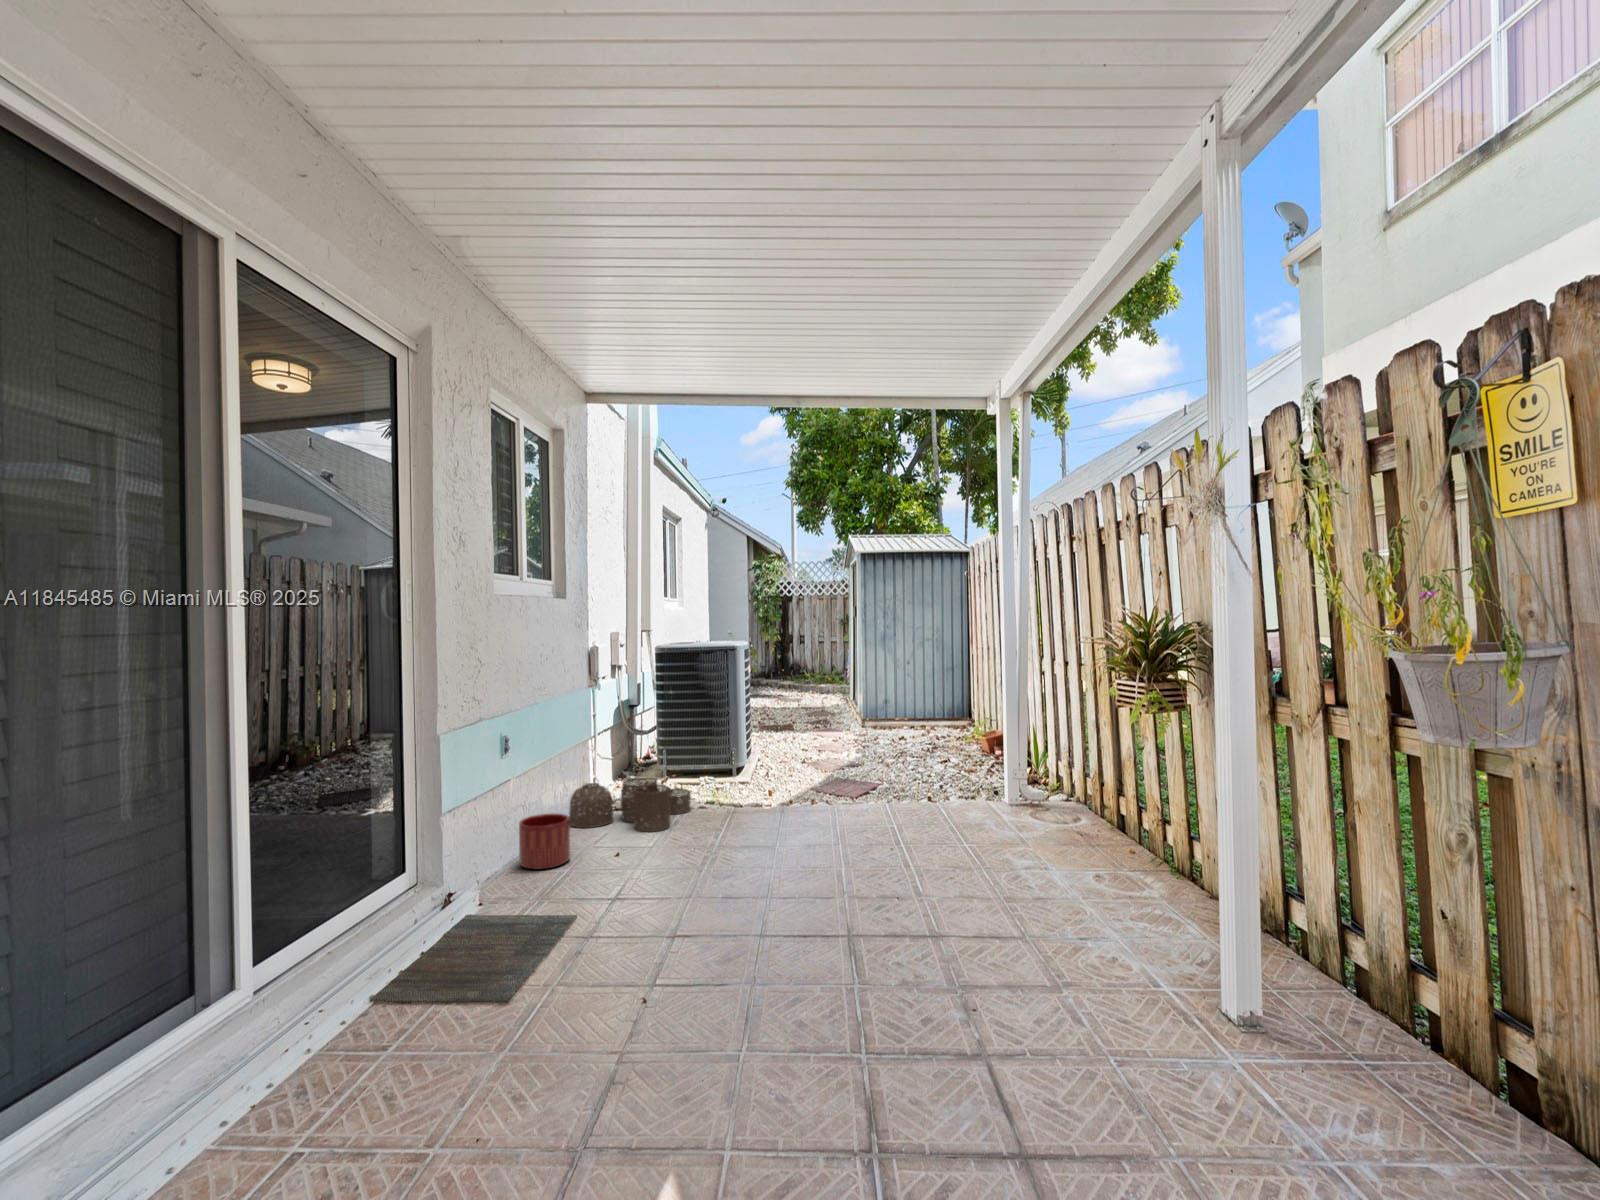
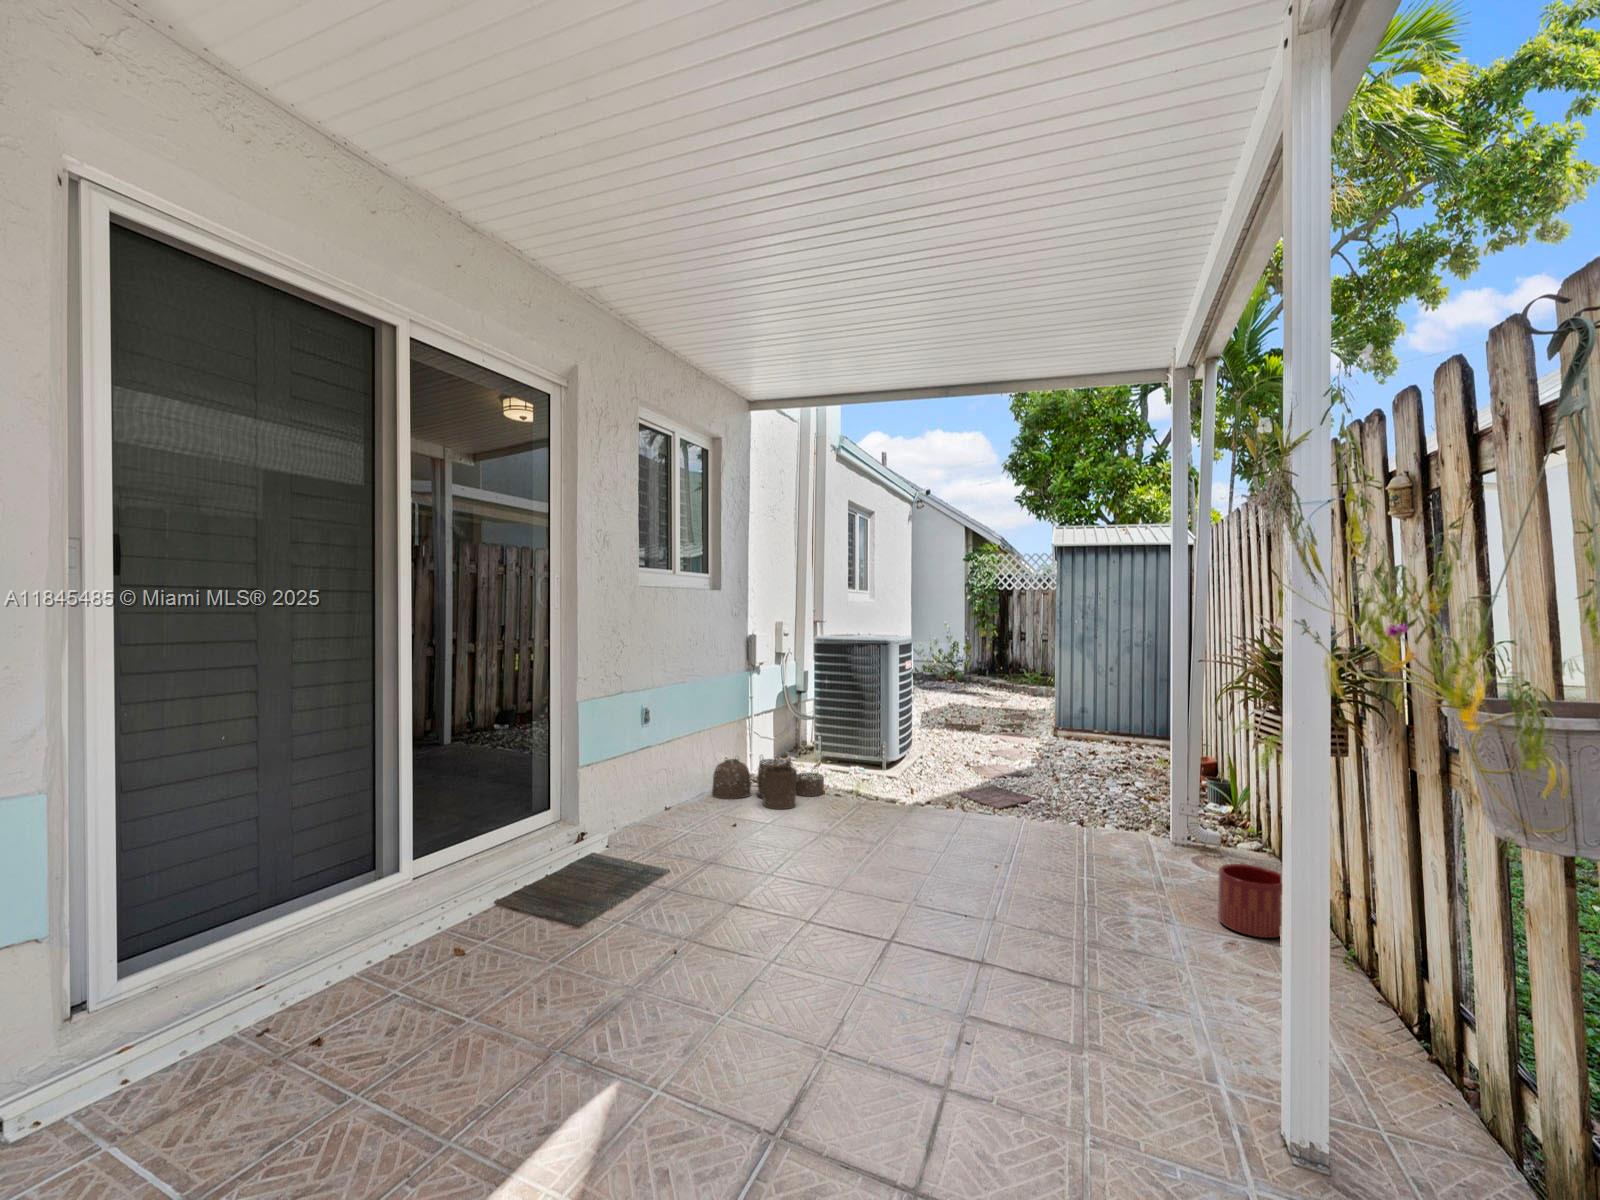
planter: present [519,813,570,869] -> present [1218,864,1282,938]

